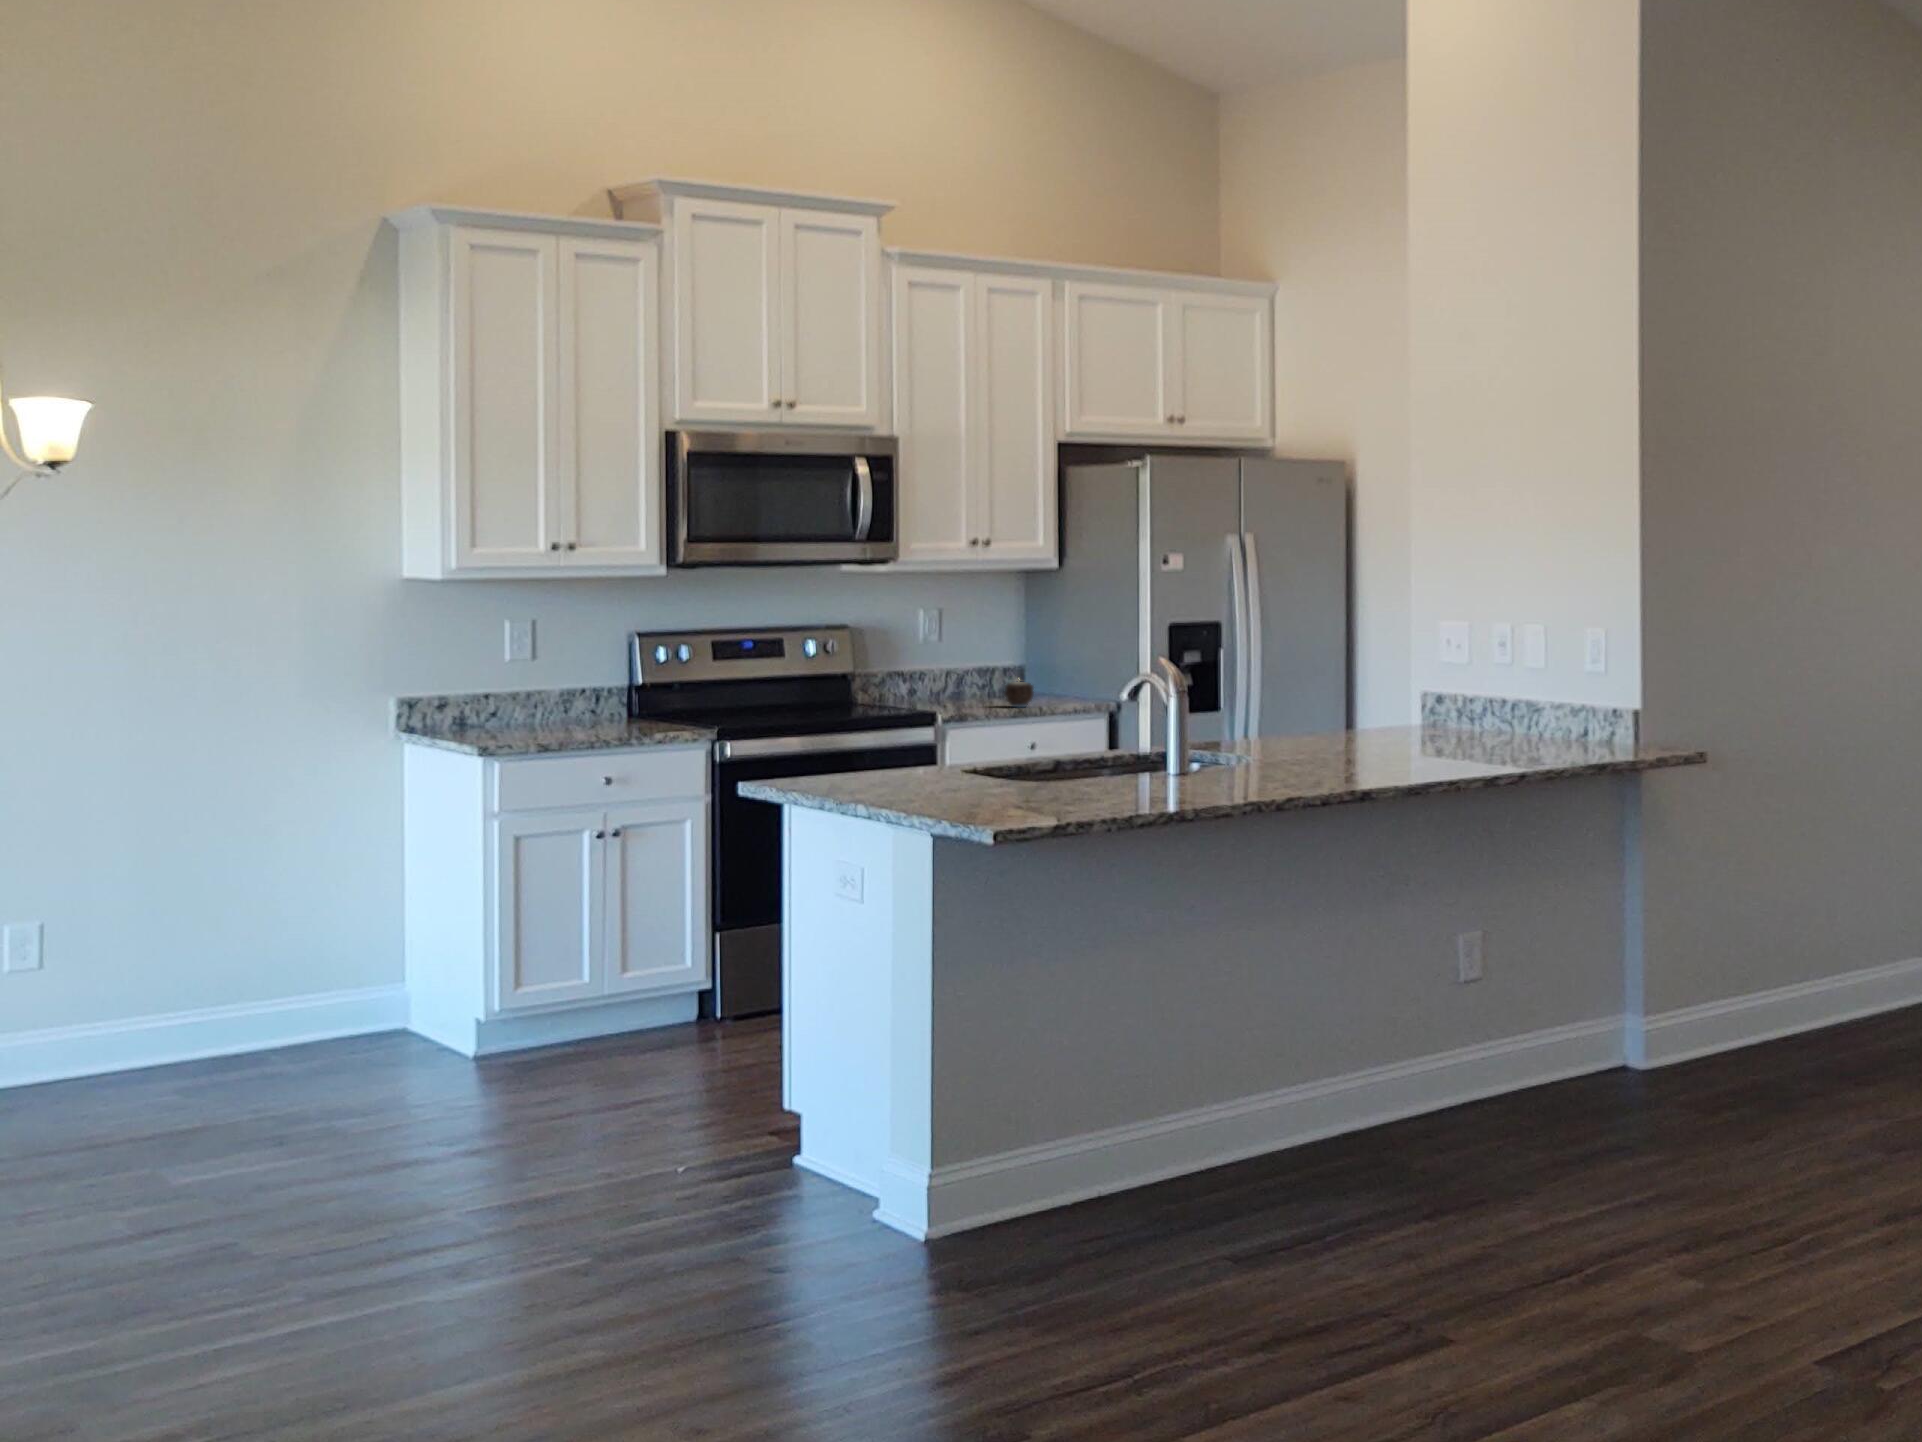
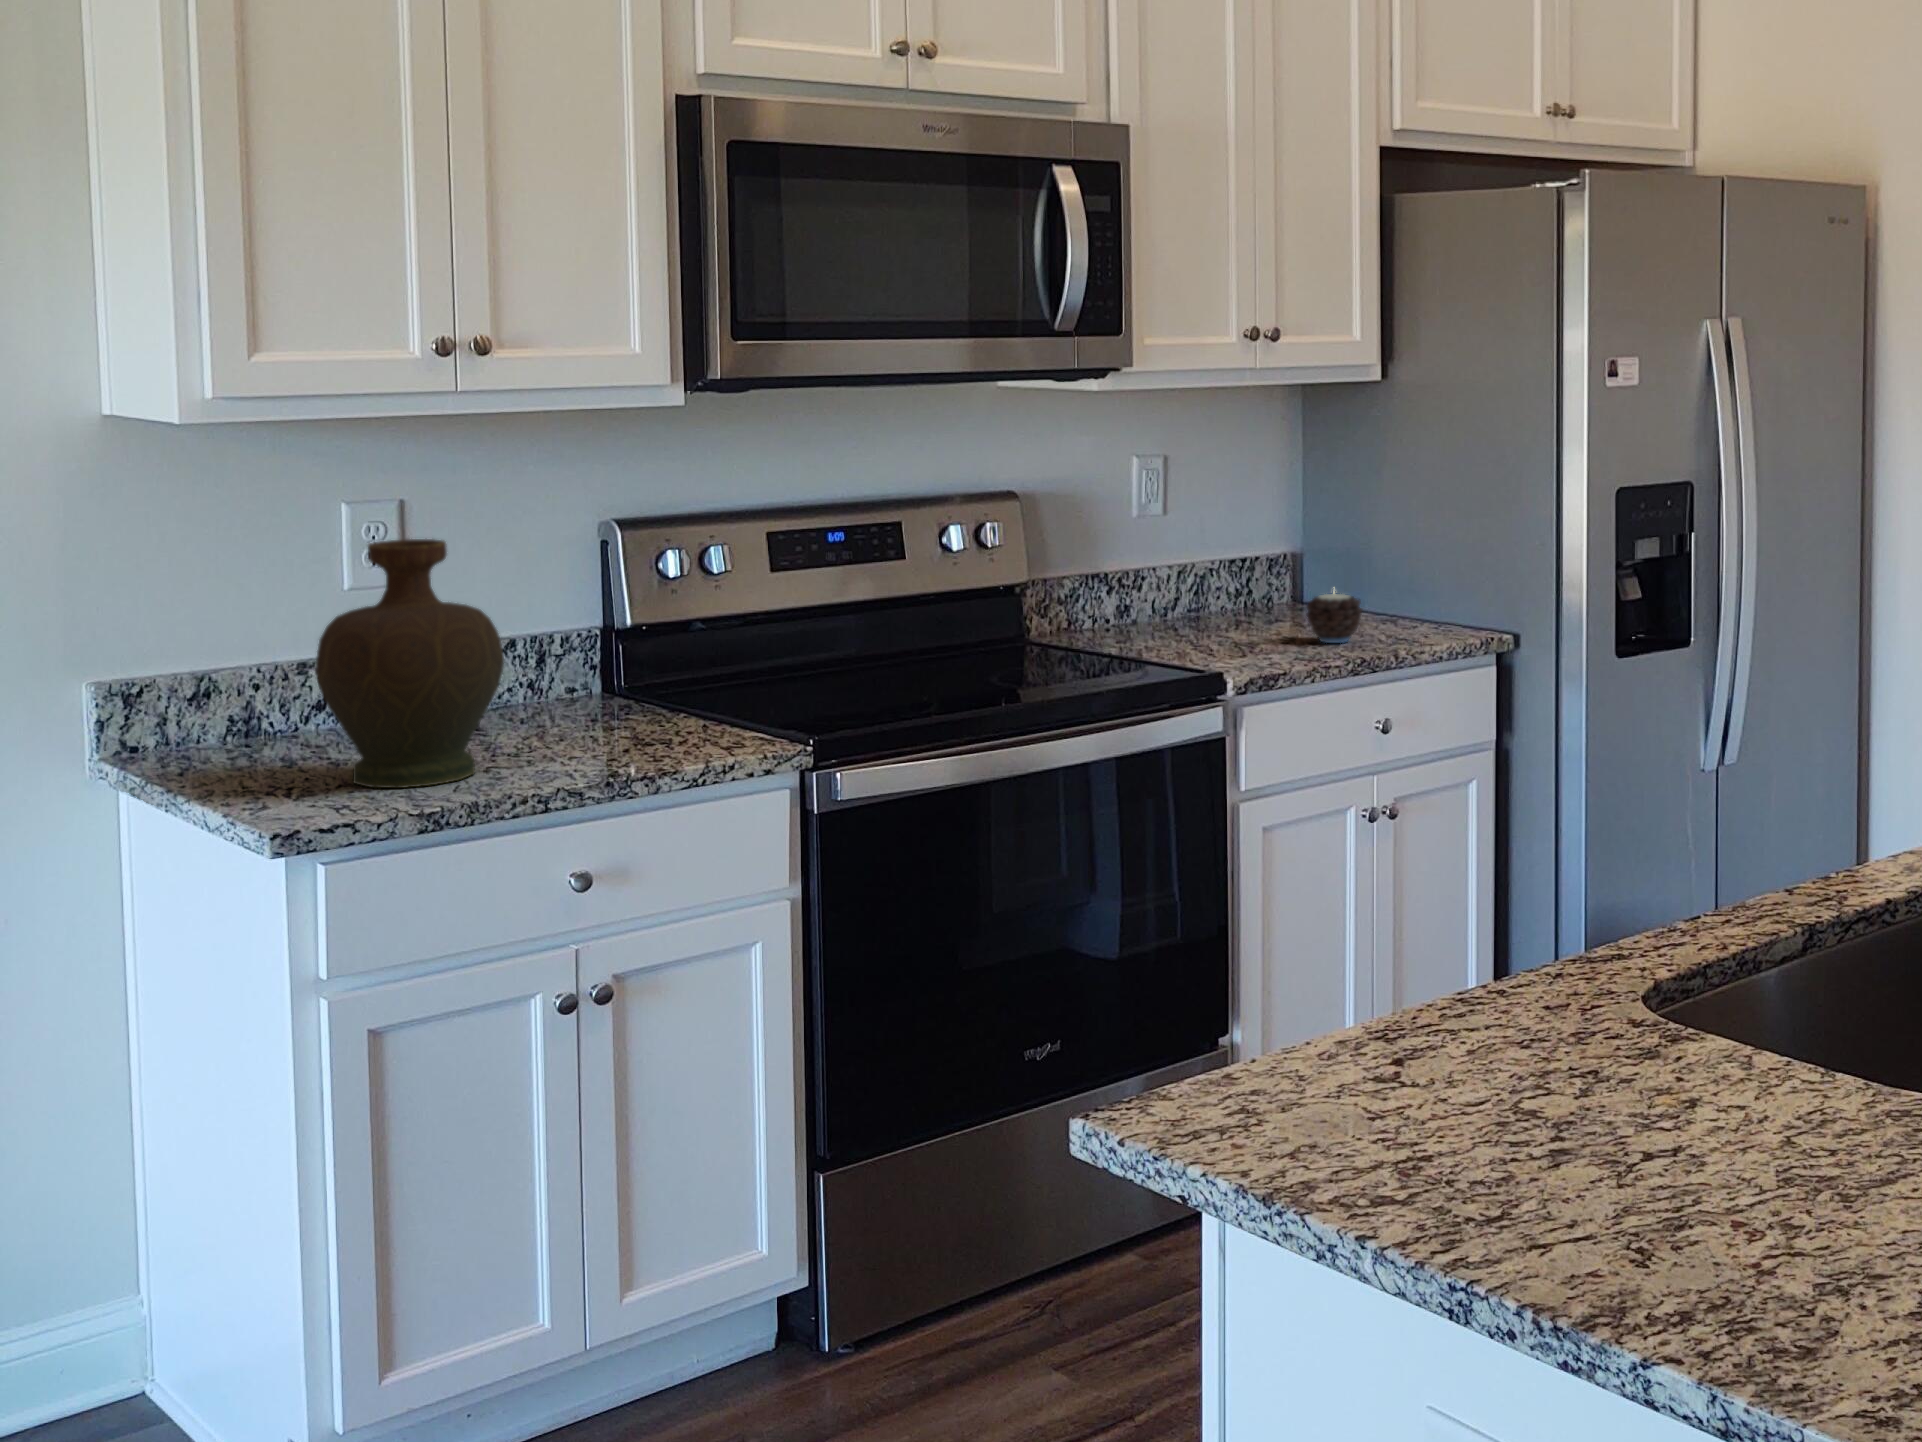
decorative vase: none [496,630,577,737] -> present [315,539,504,788]

